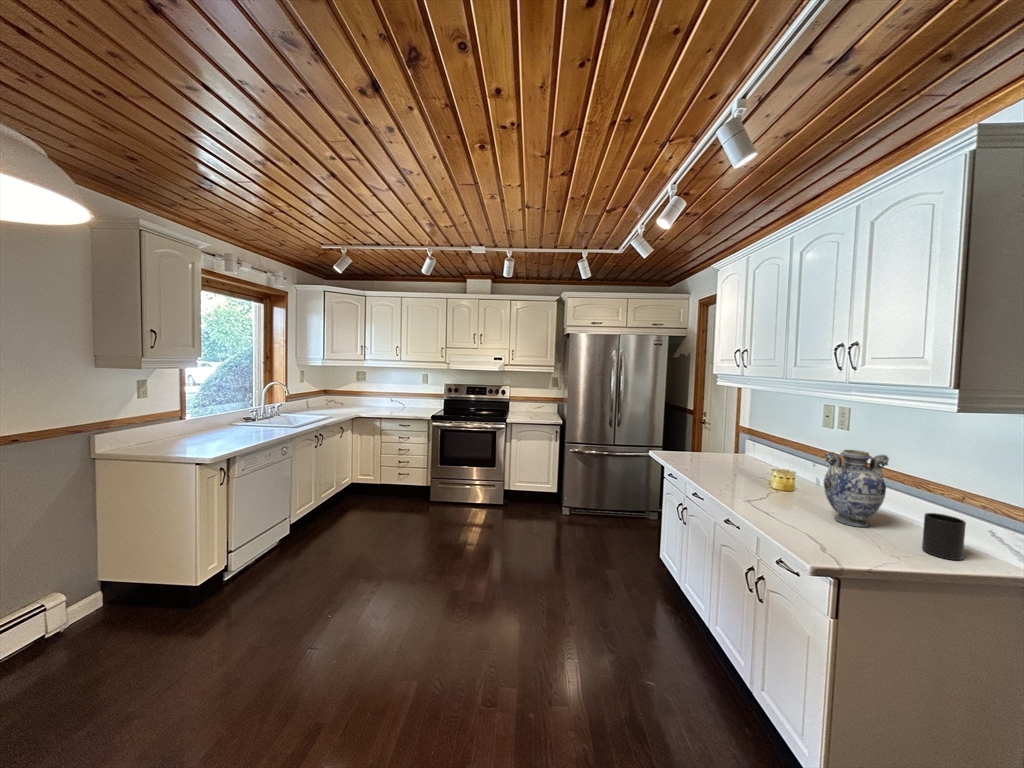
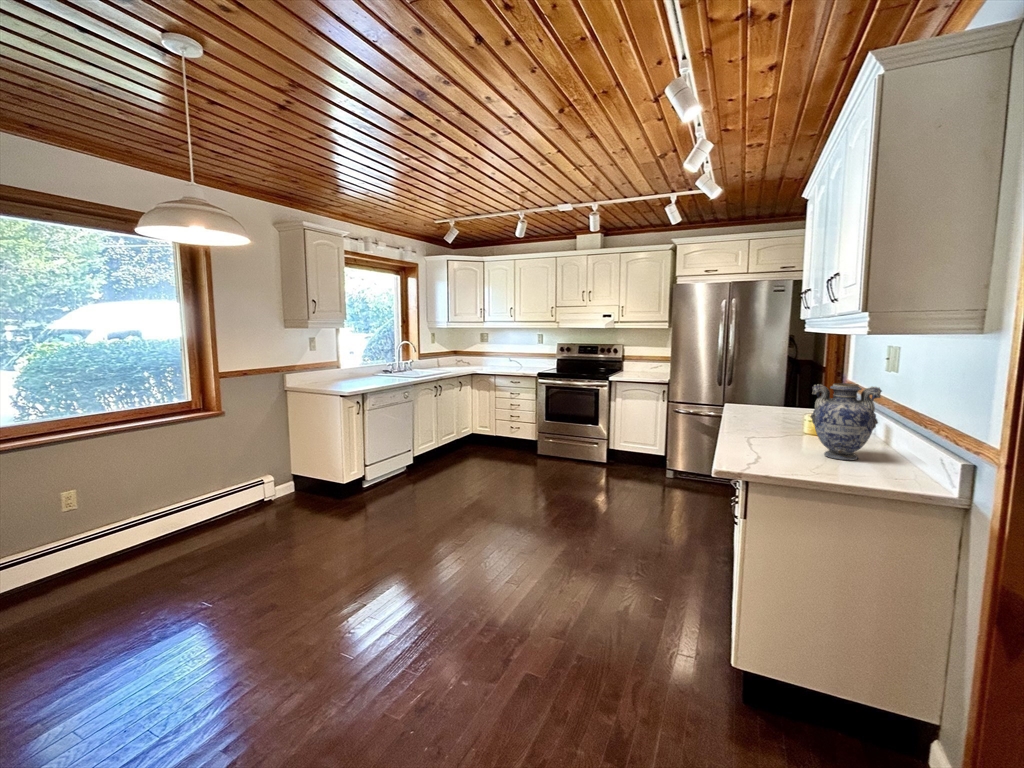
mug: present [922,513,966,560] -> none [871,440,912,484]

